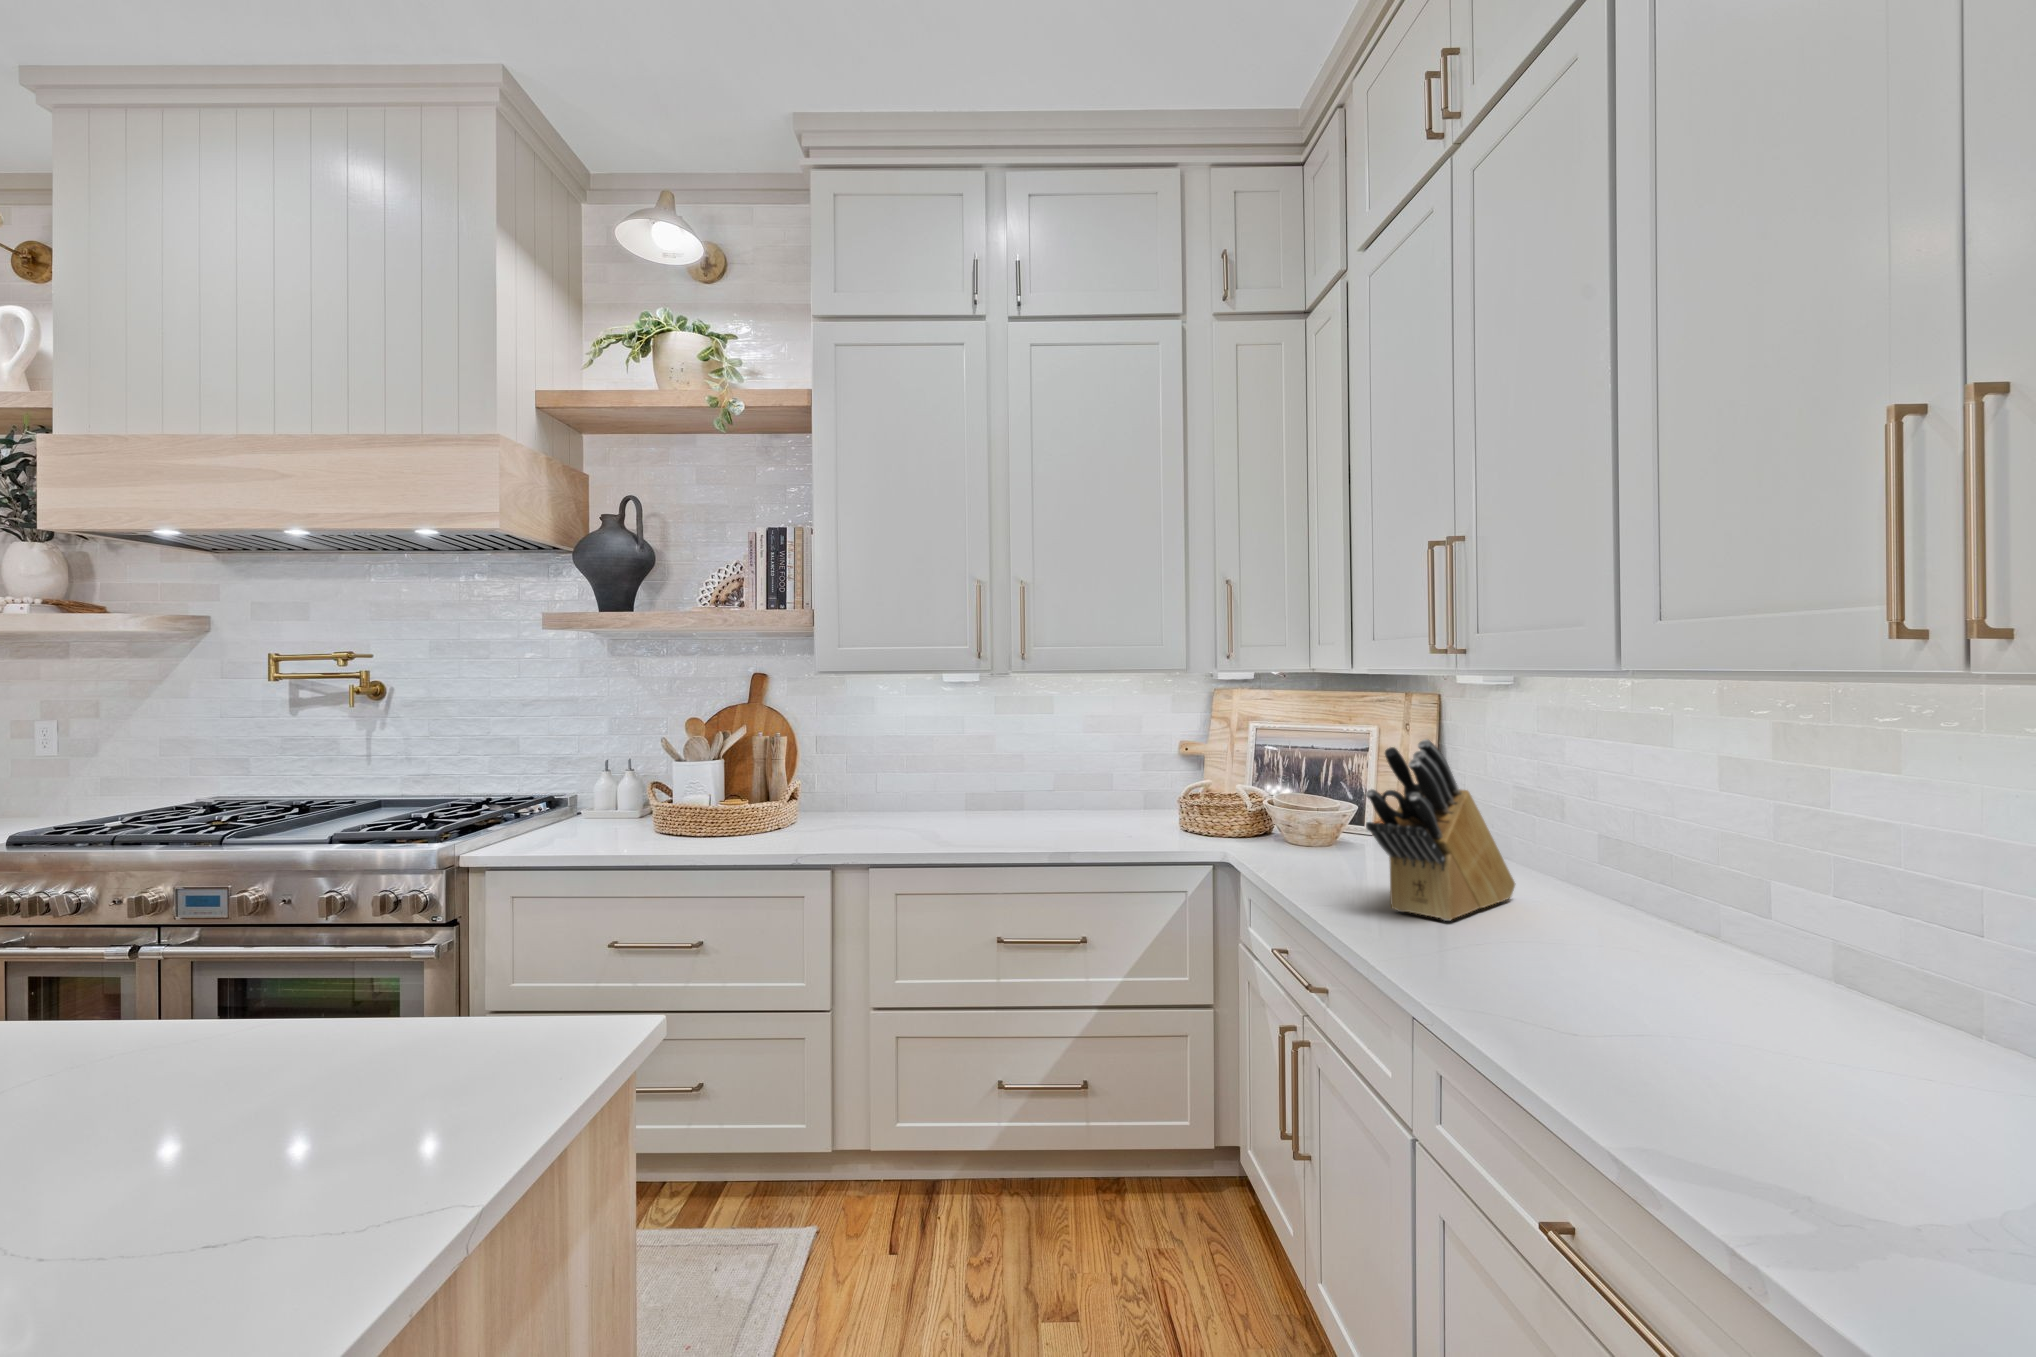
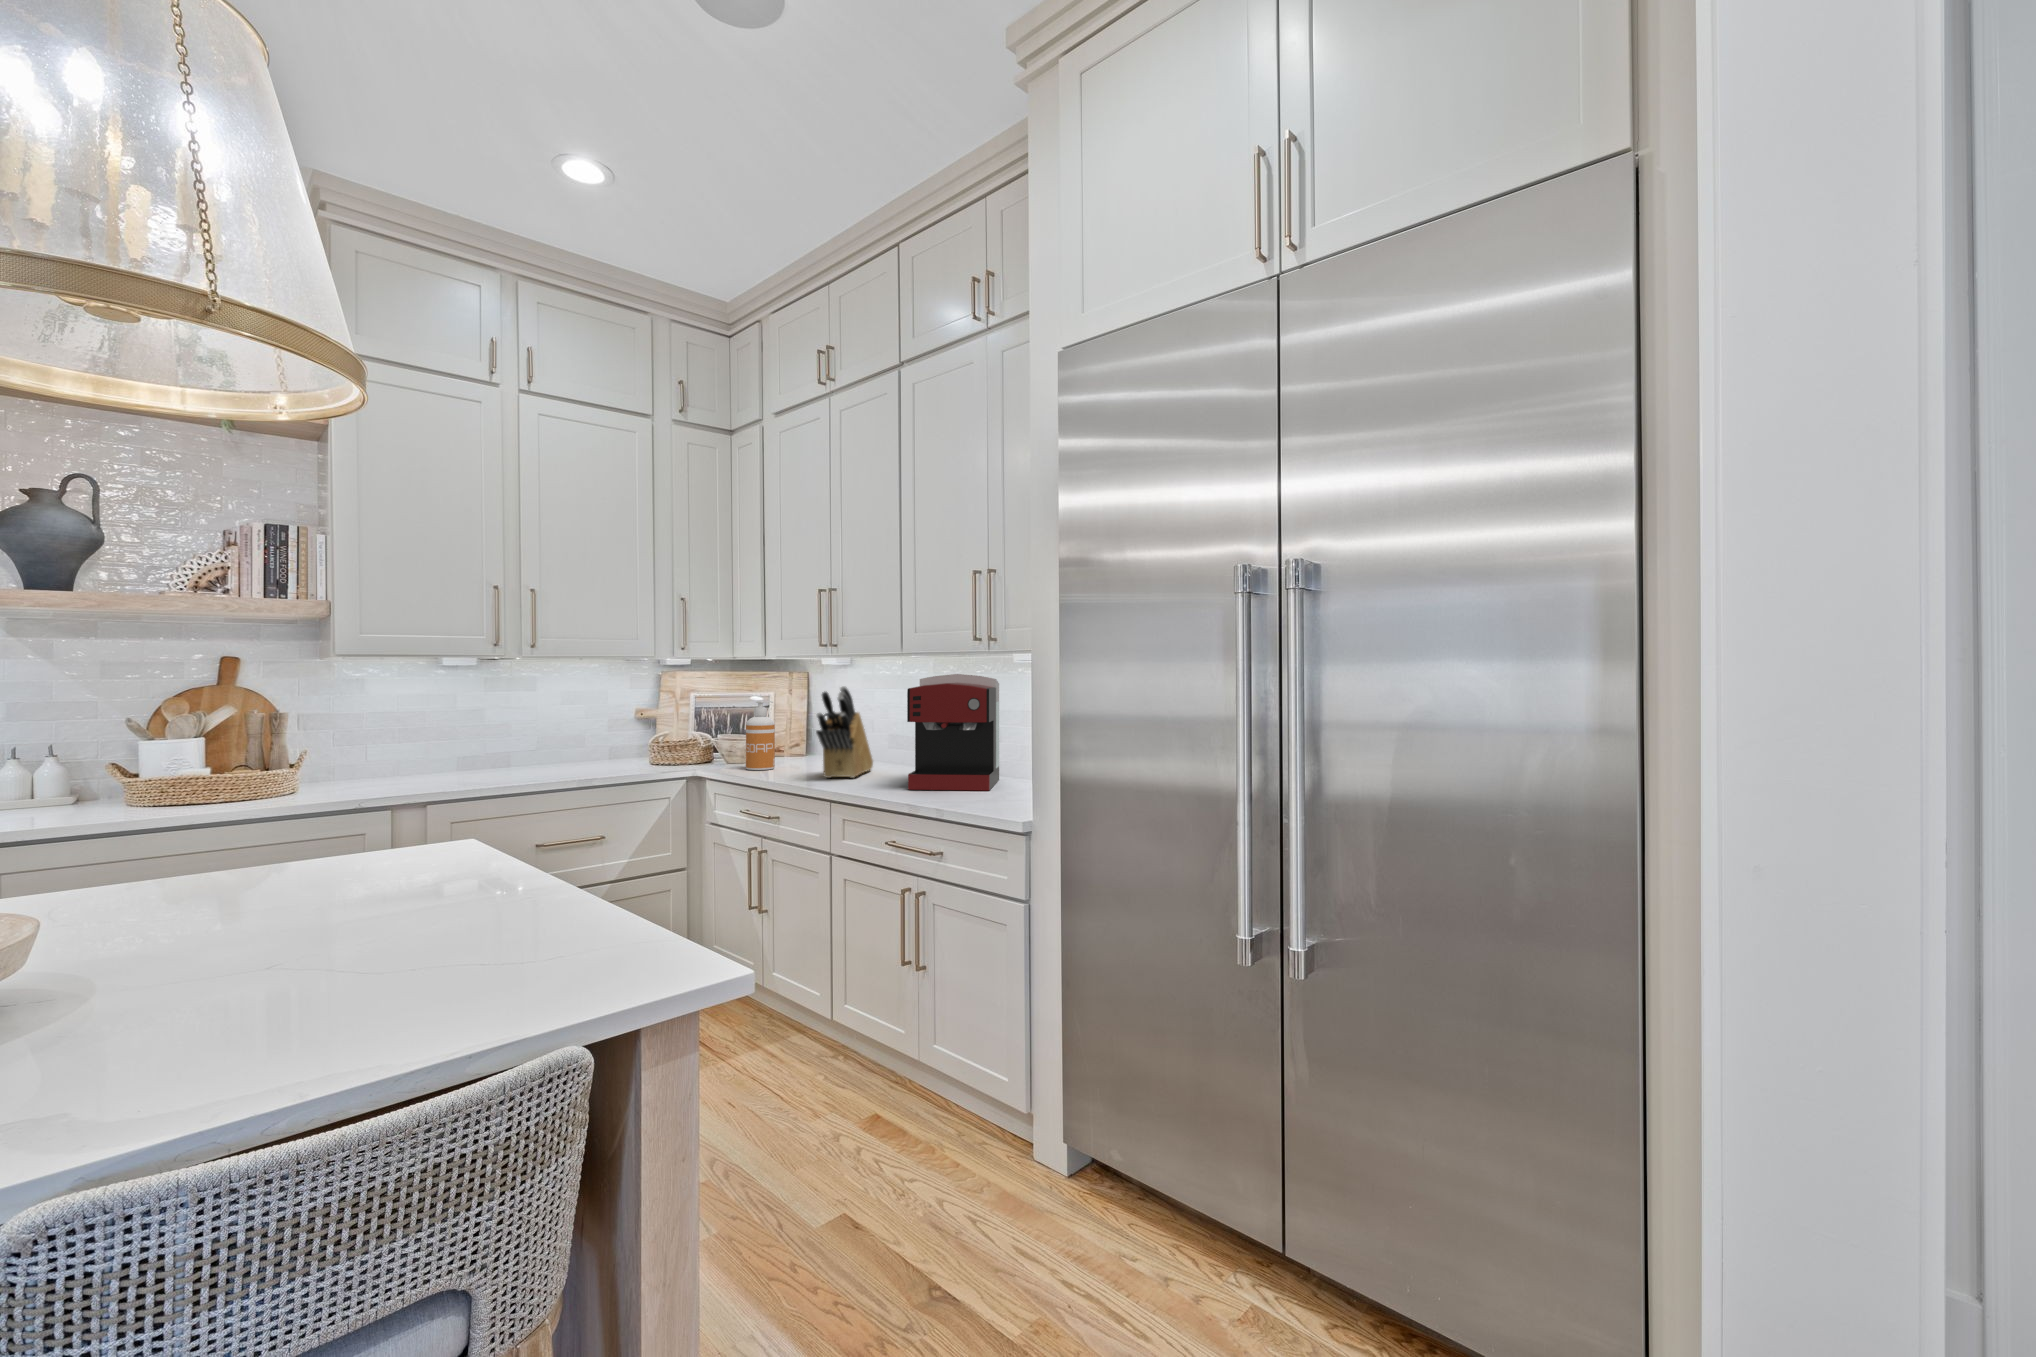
coffee maker: none [1529,729,1817,1046] -> present [907,674,999,790]
soap dispenser: none [1294,748,1341,868] -> present [746,701,775,770]

